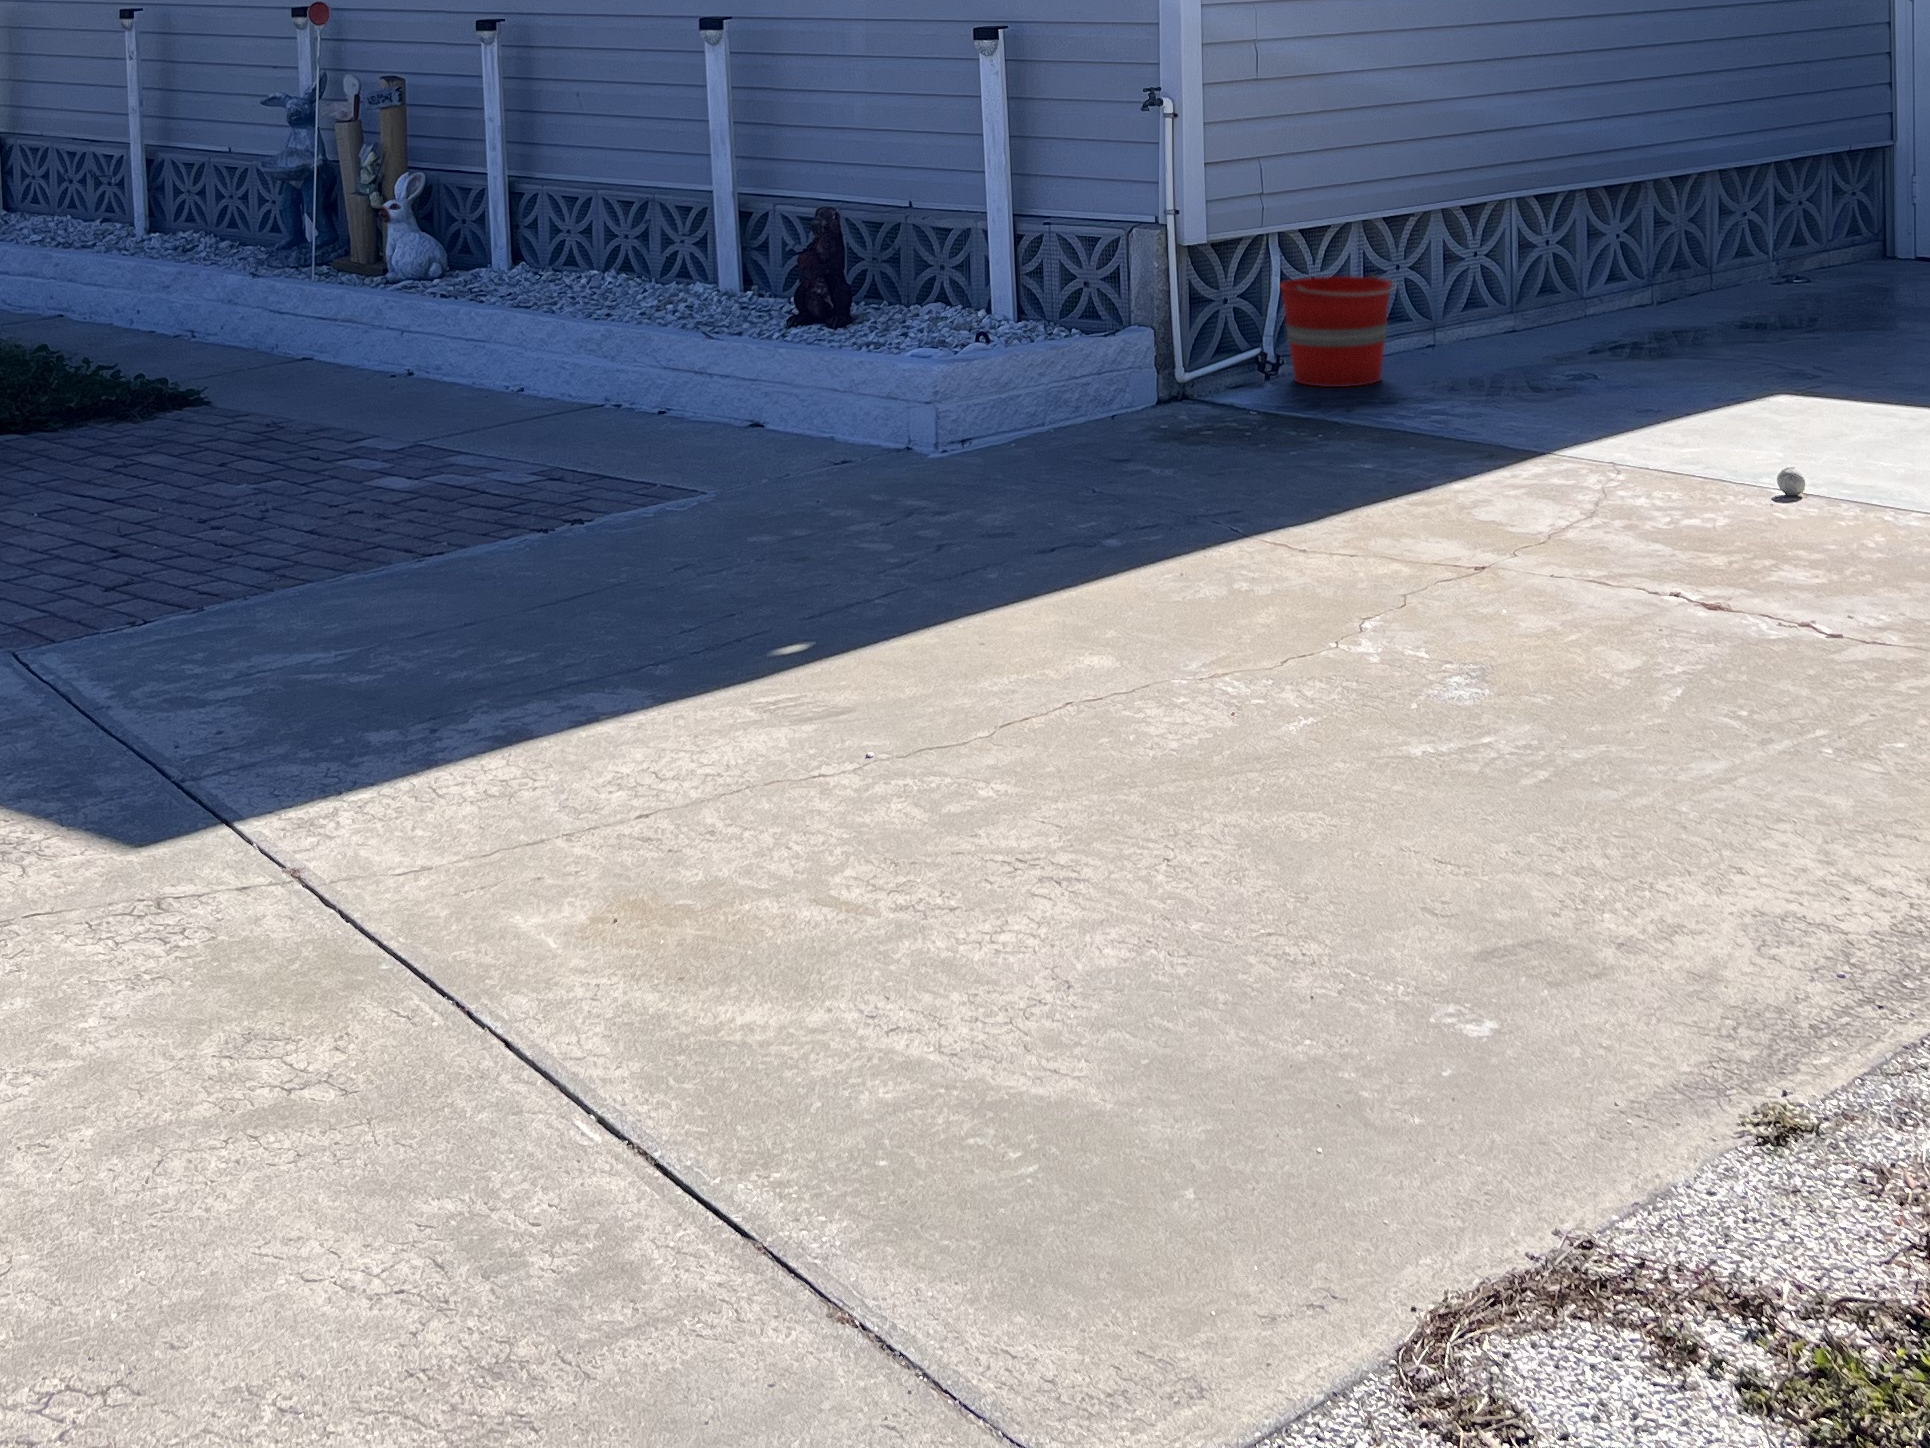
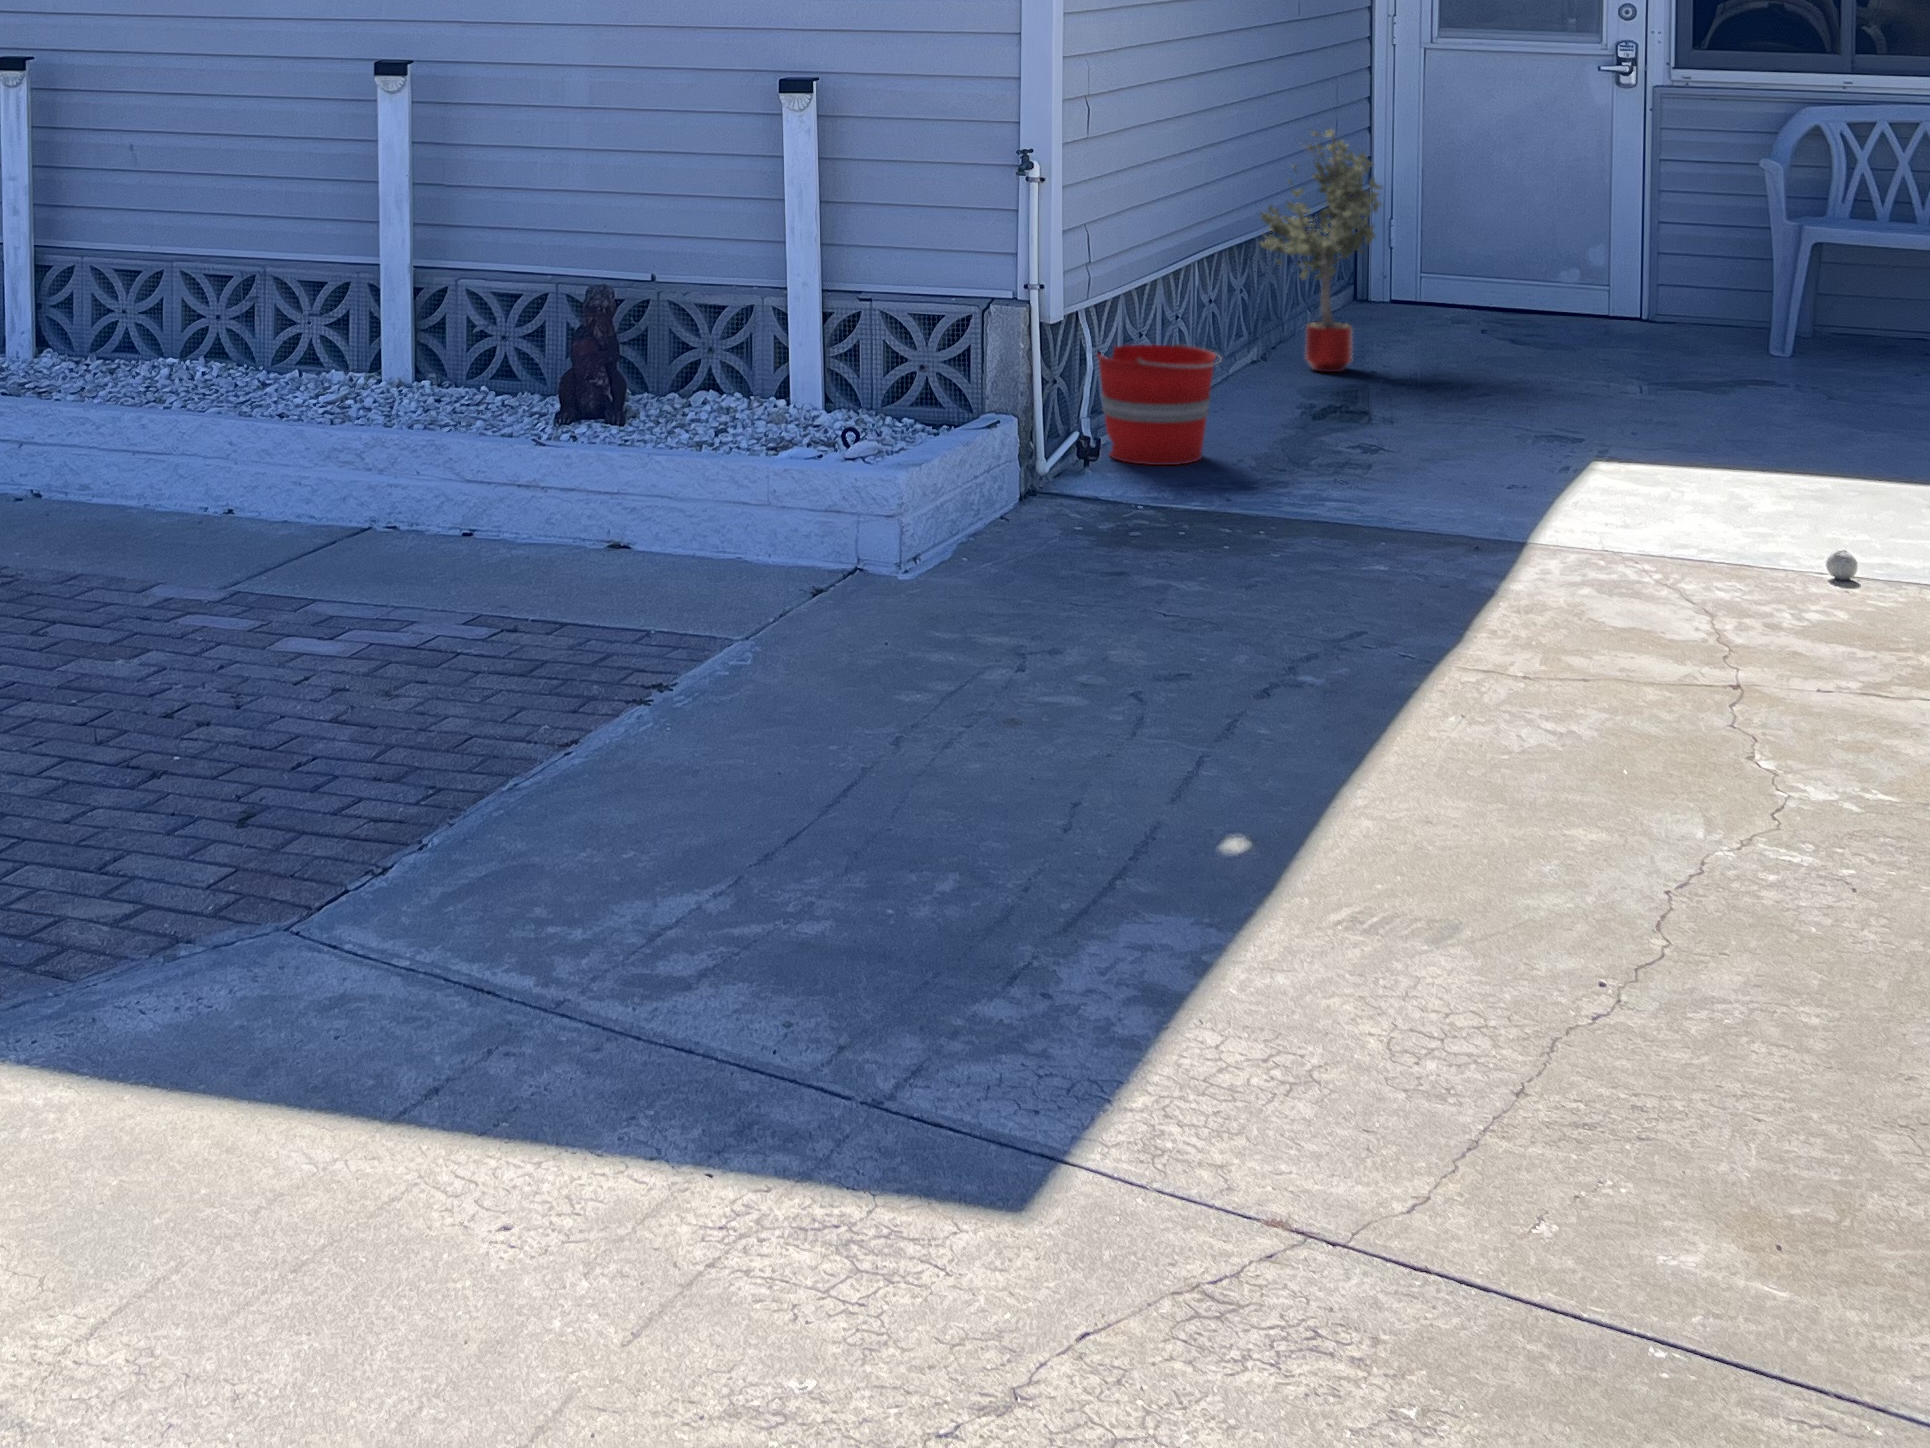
potted tree: none [1596,77,1749,319] -> present [1260,129,1381,372]

